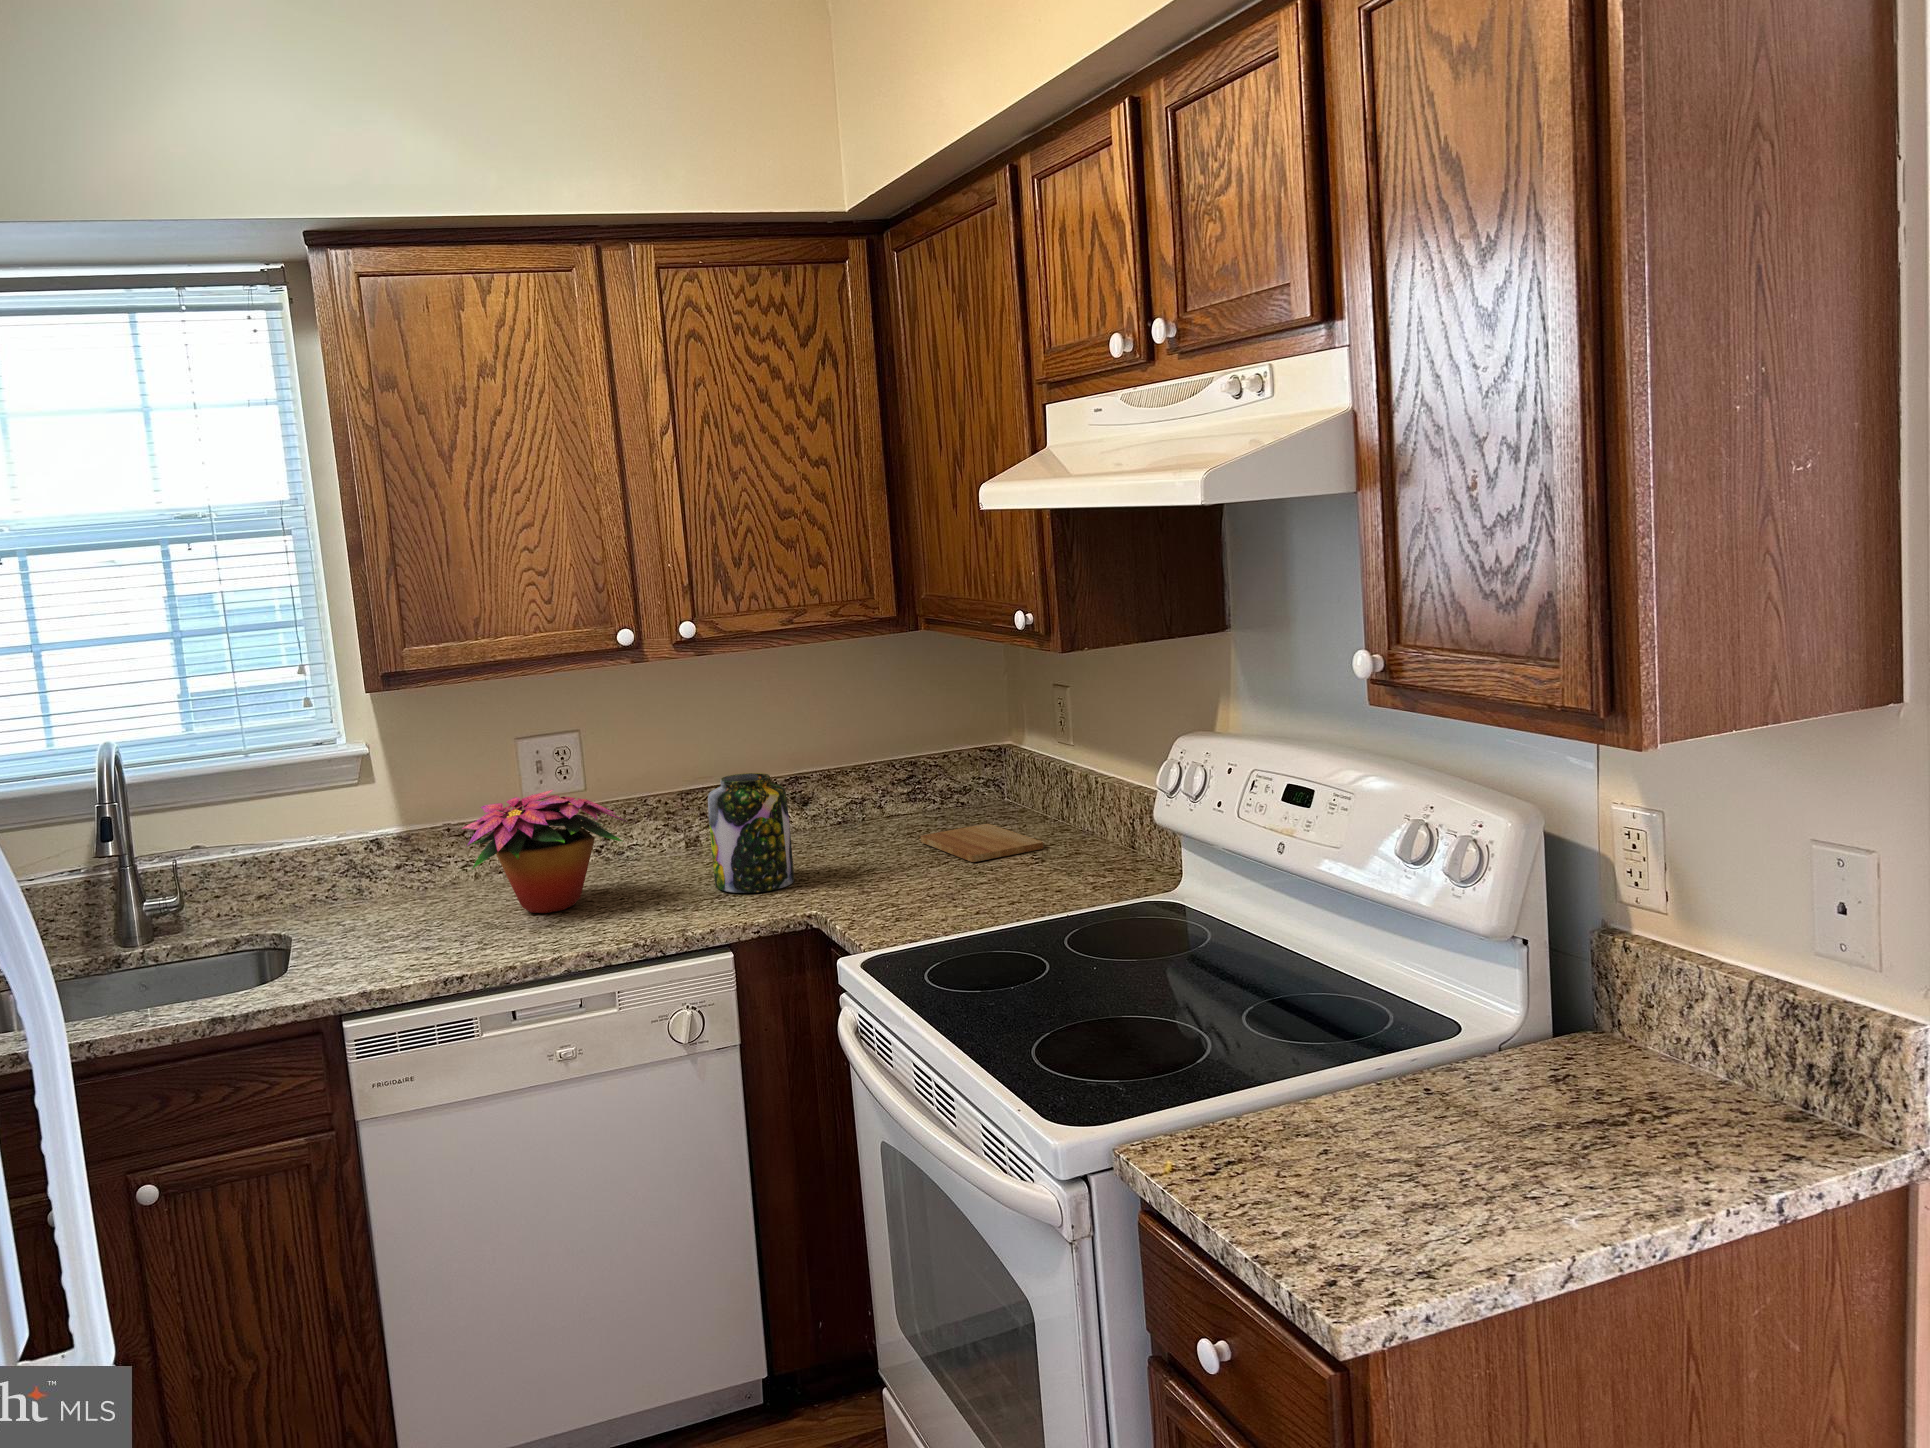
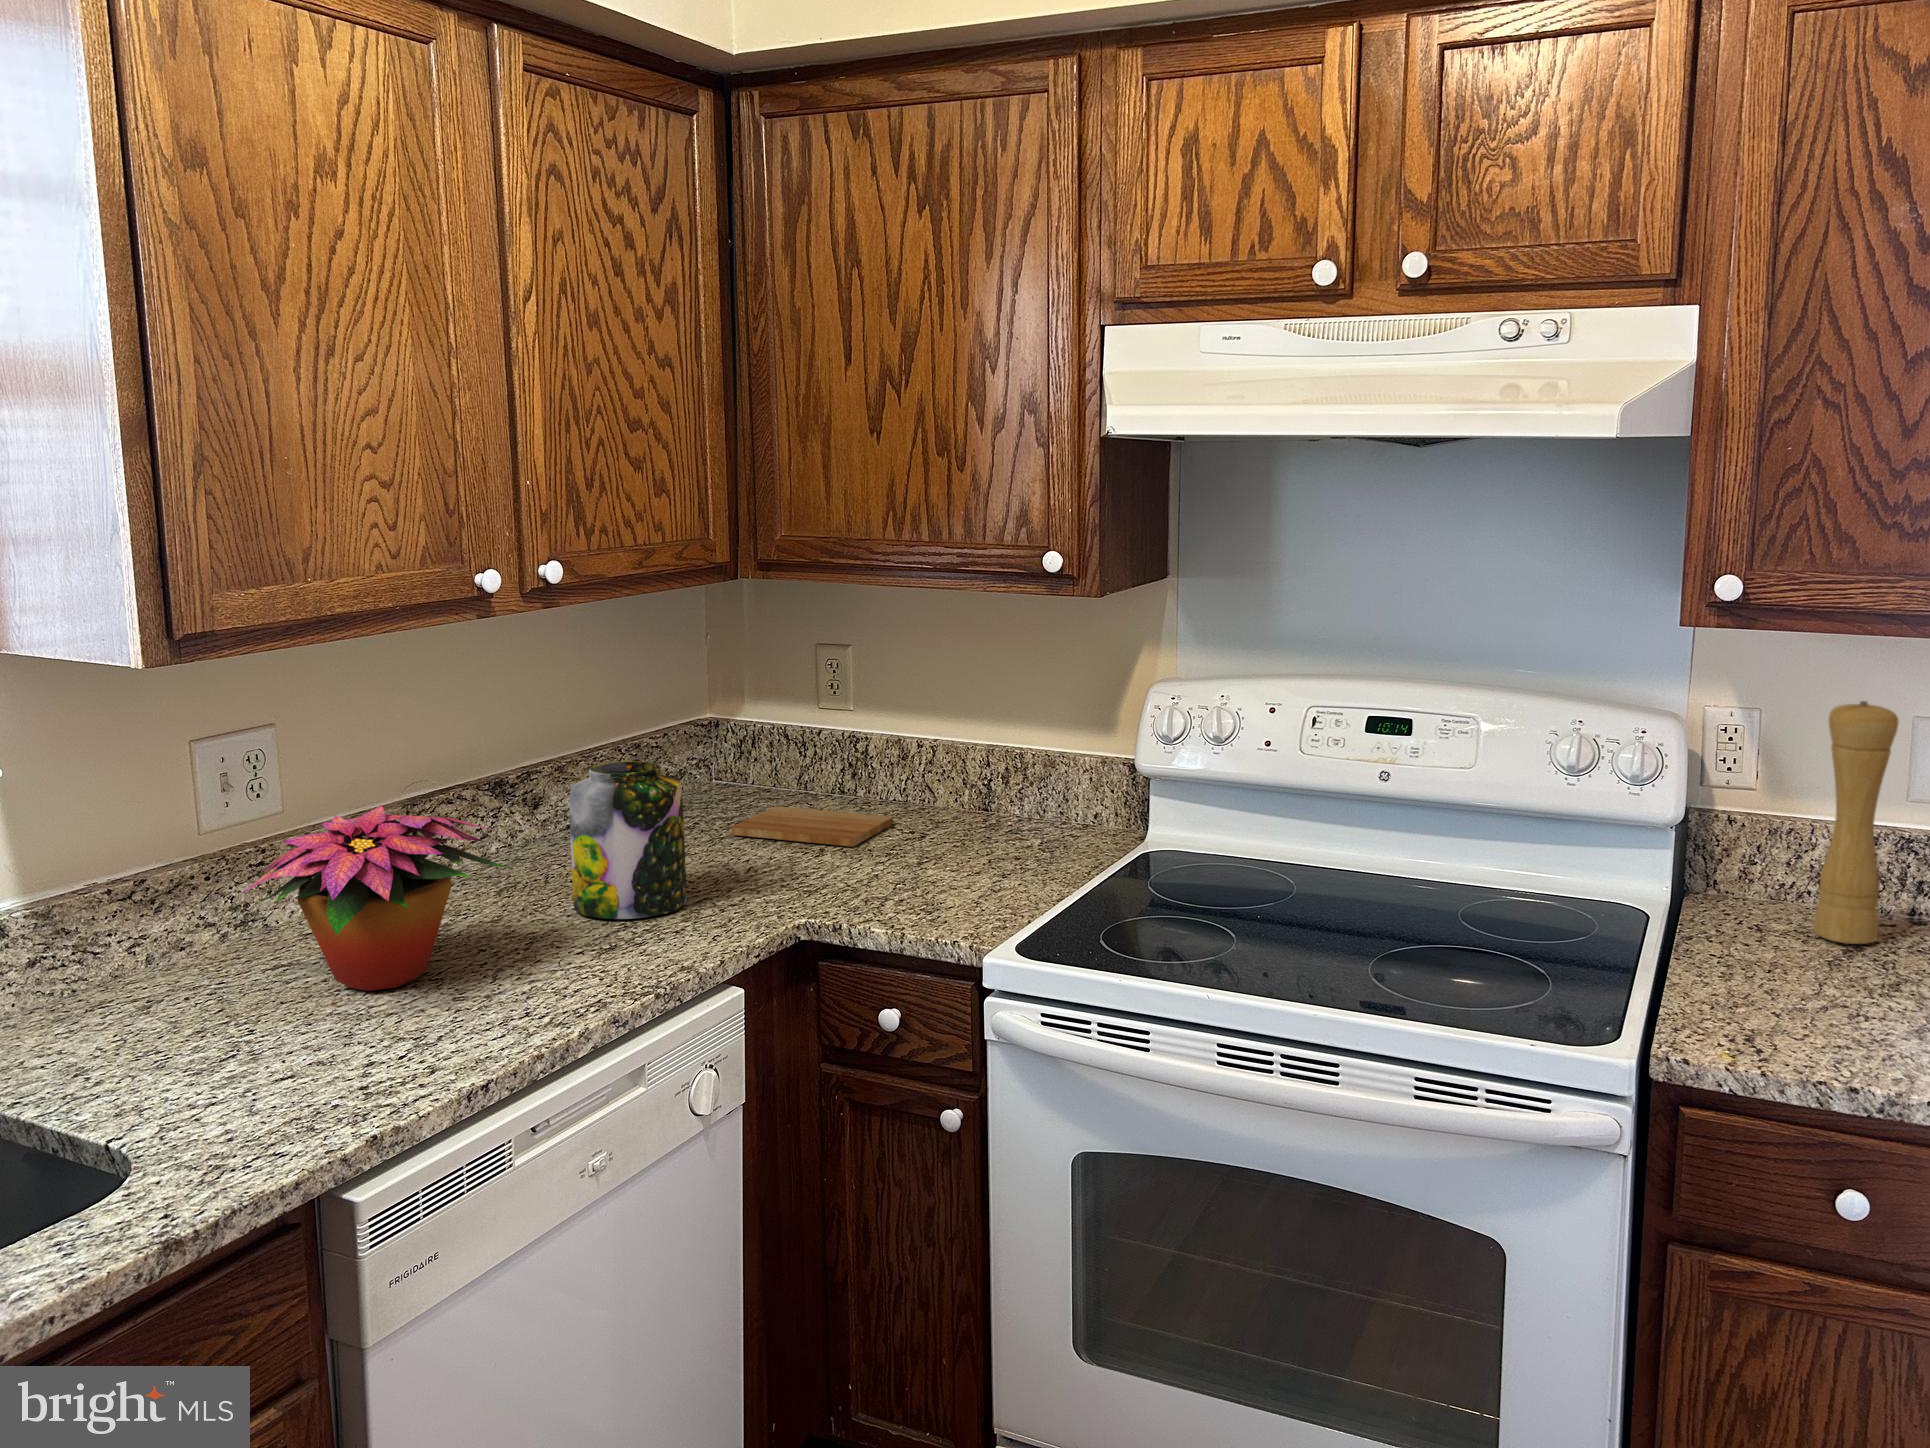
pepper mill: none [1601,806,1691,1123] -> present [1814,701,1899,944]

